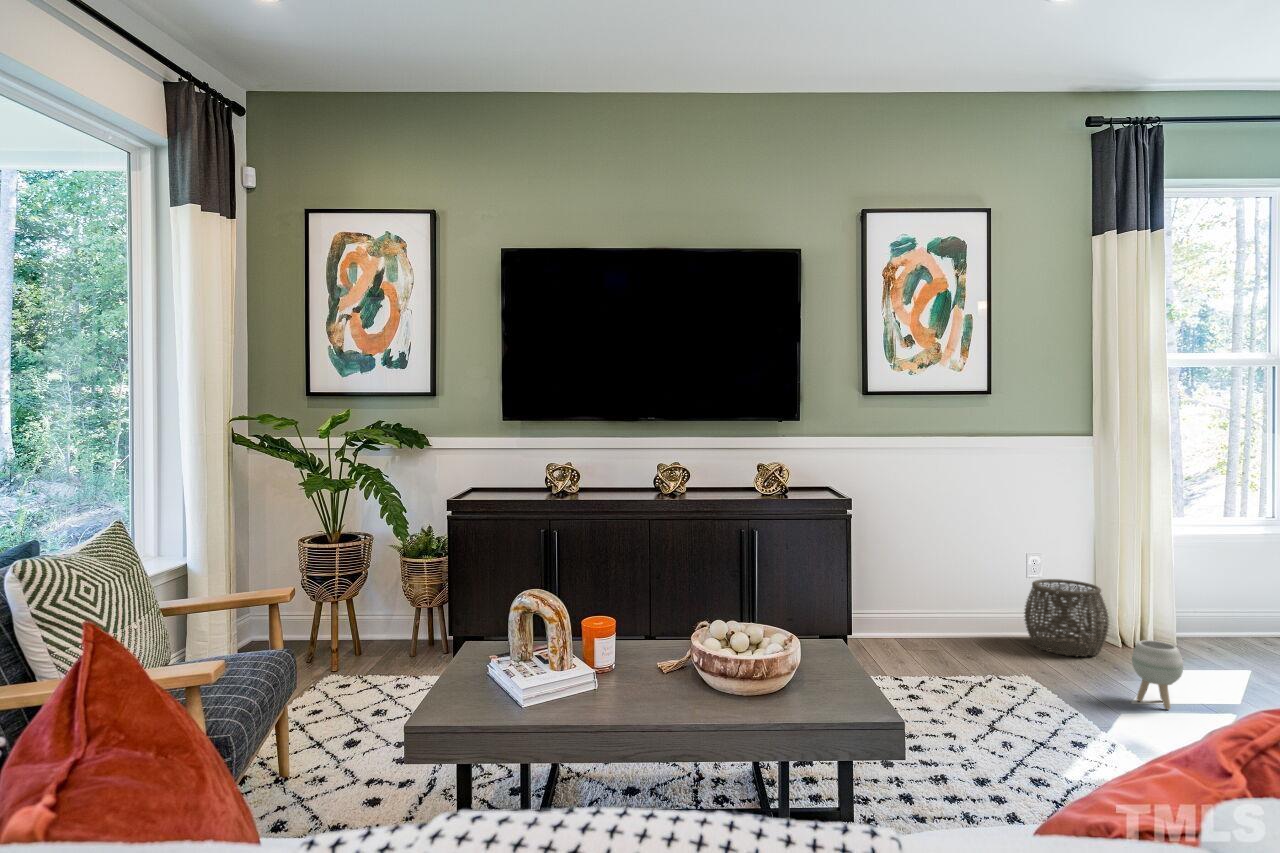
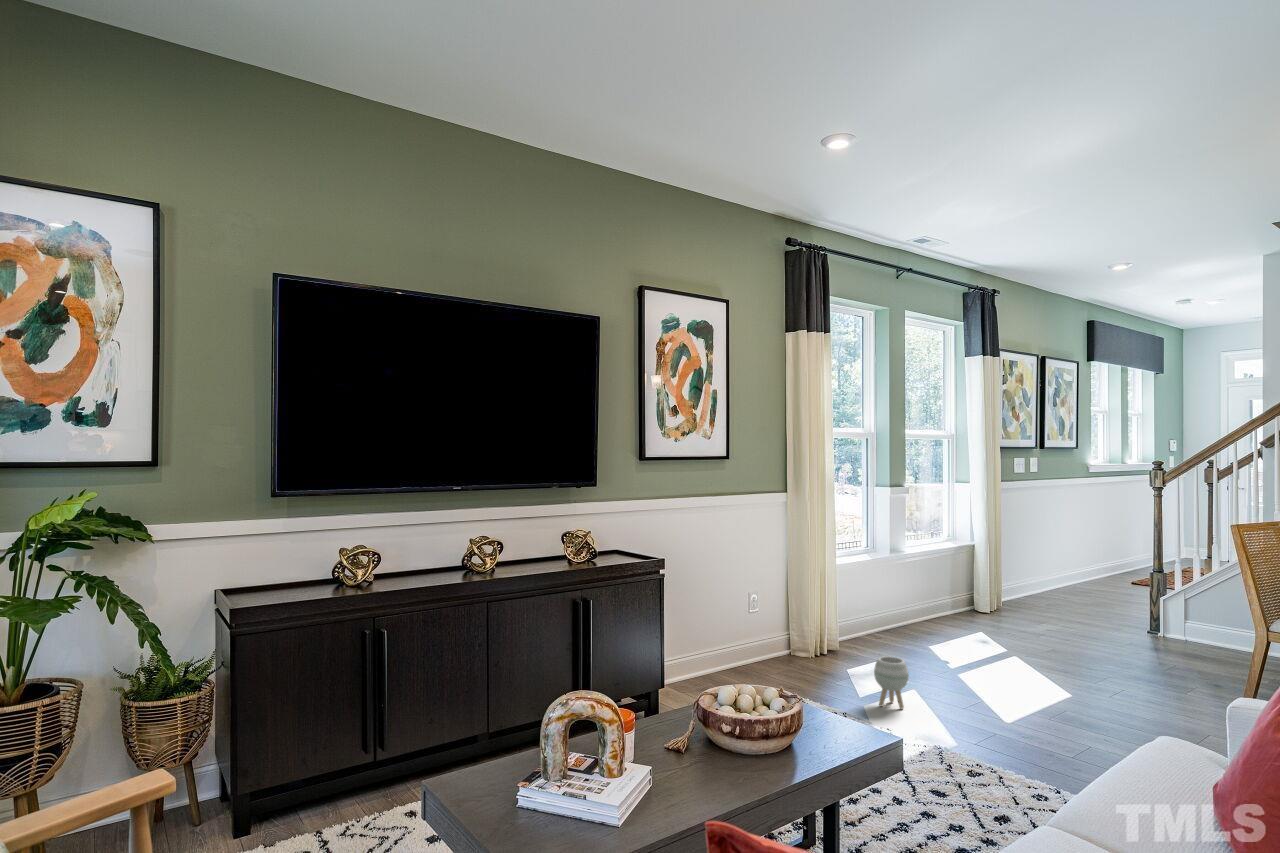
woven basket: present [1024,579,1110,657] -> none [757,613,820,678]

